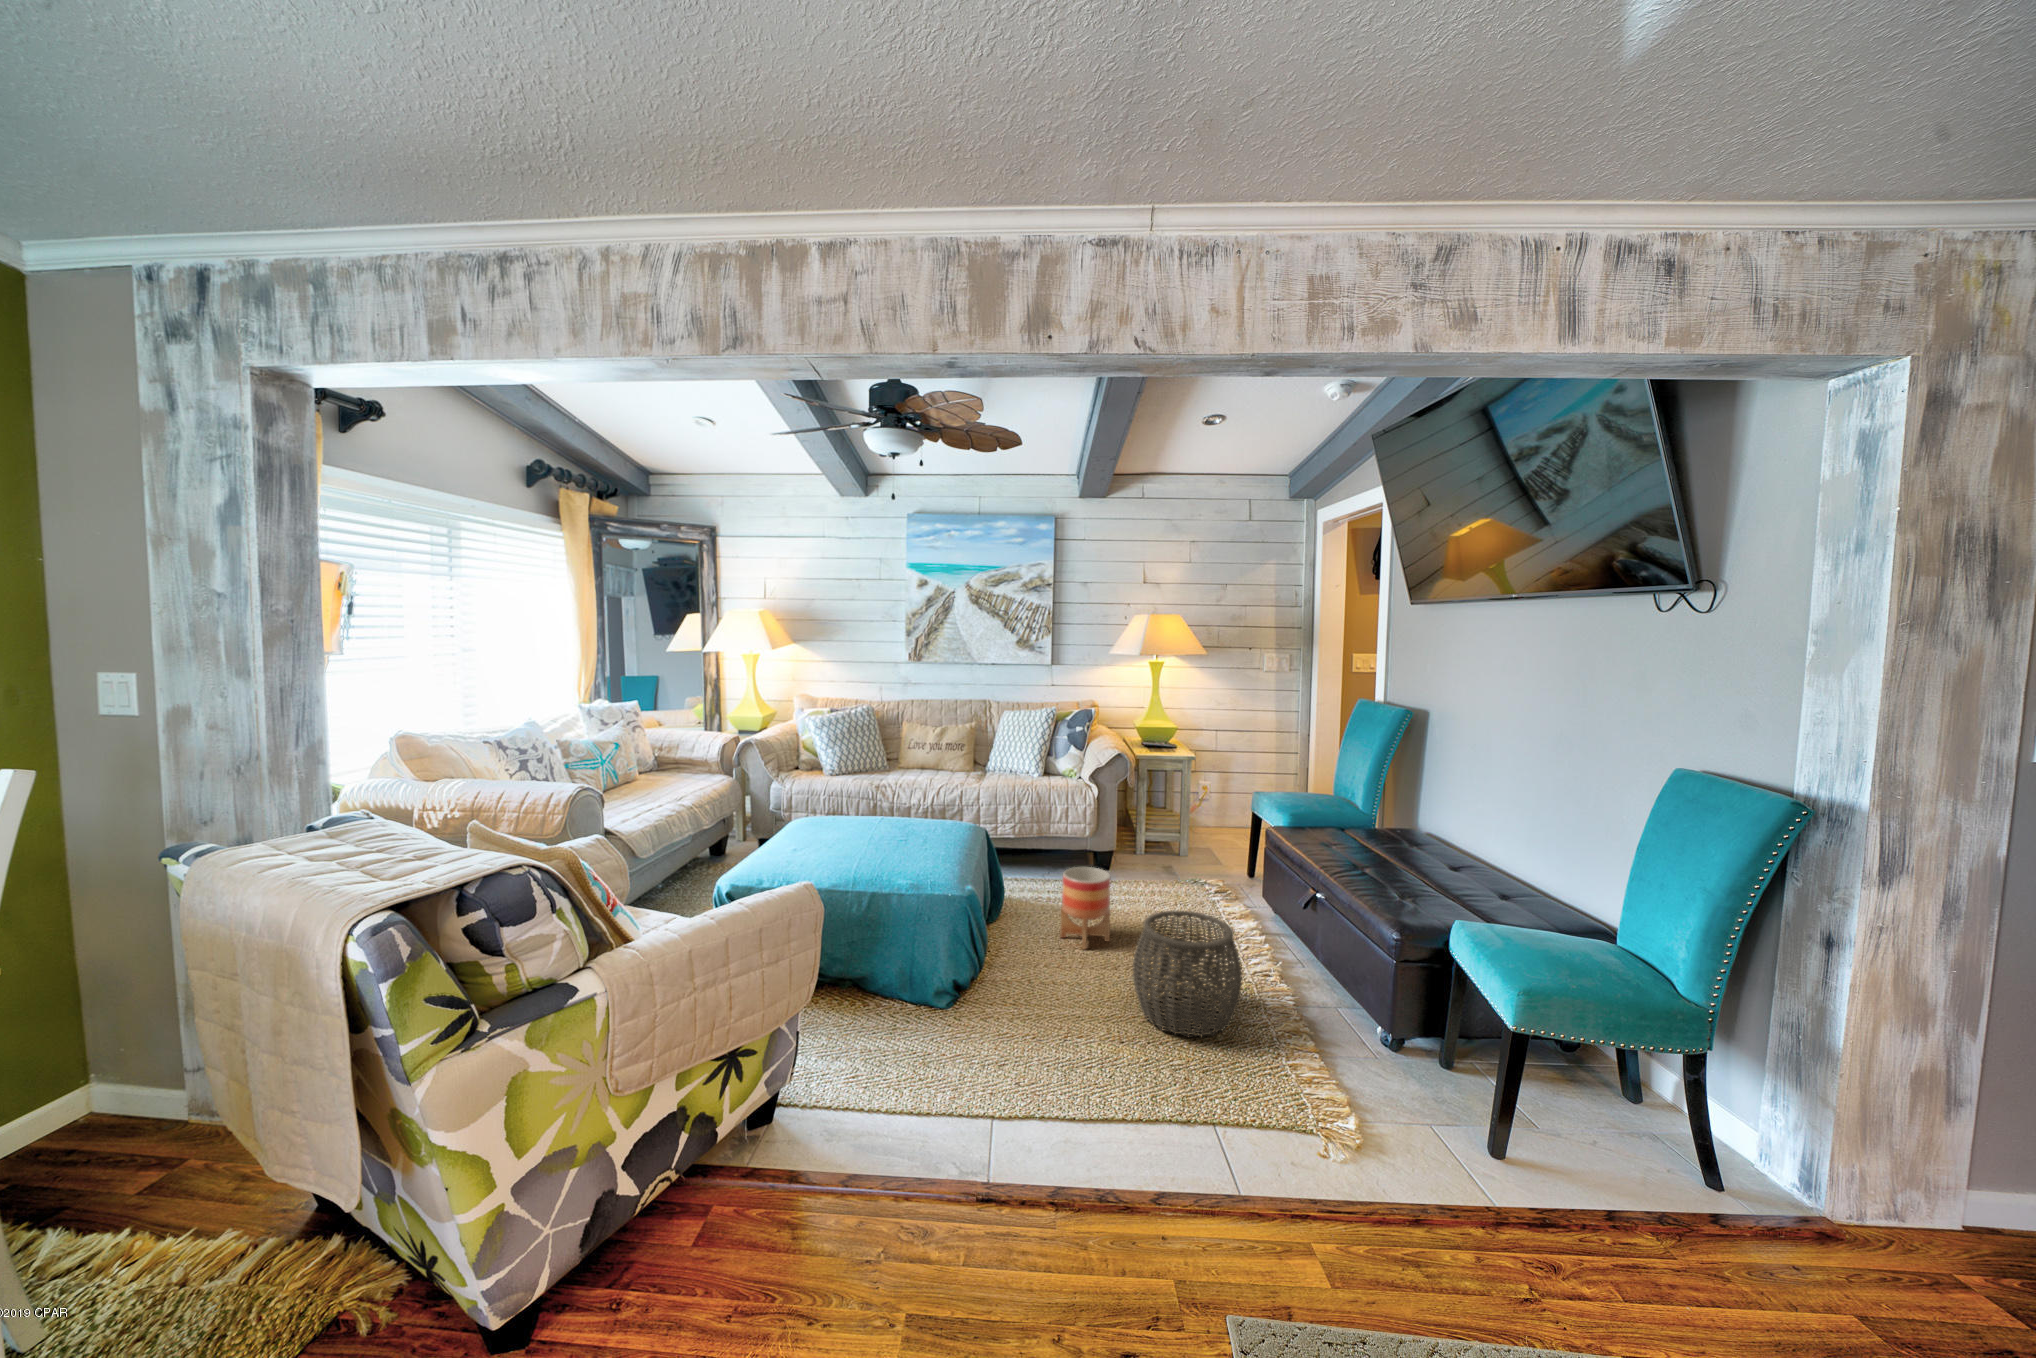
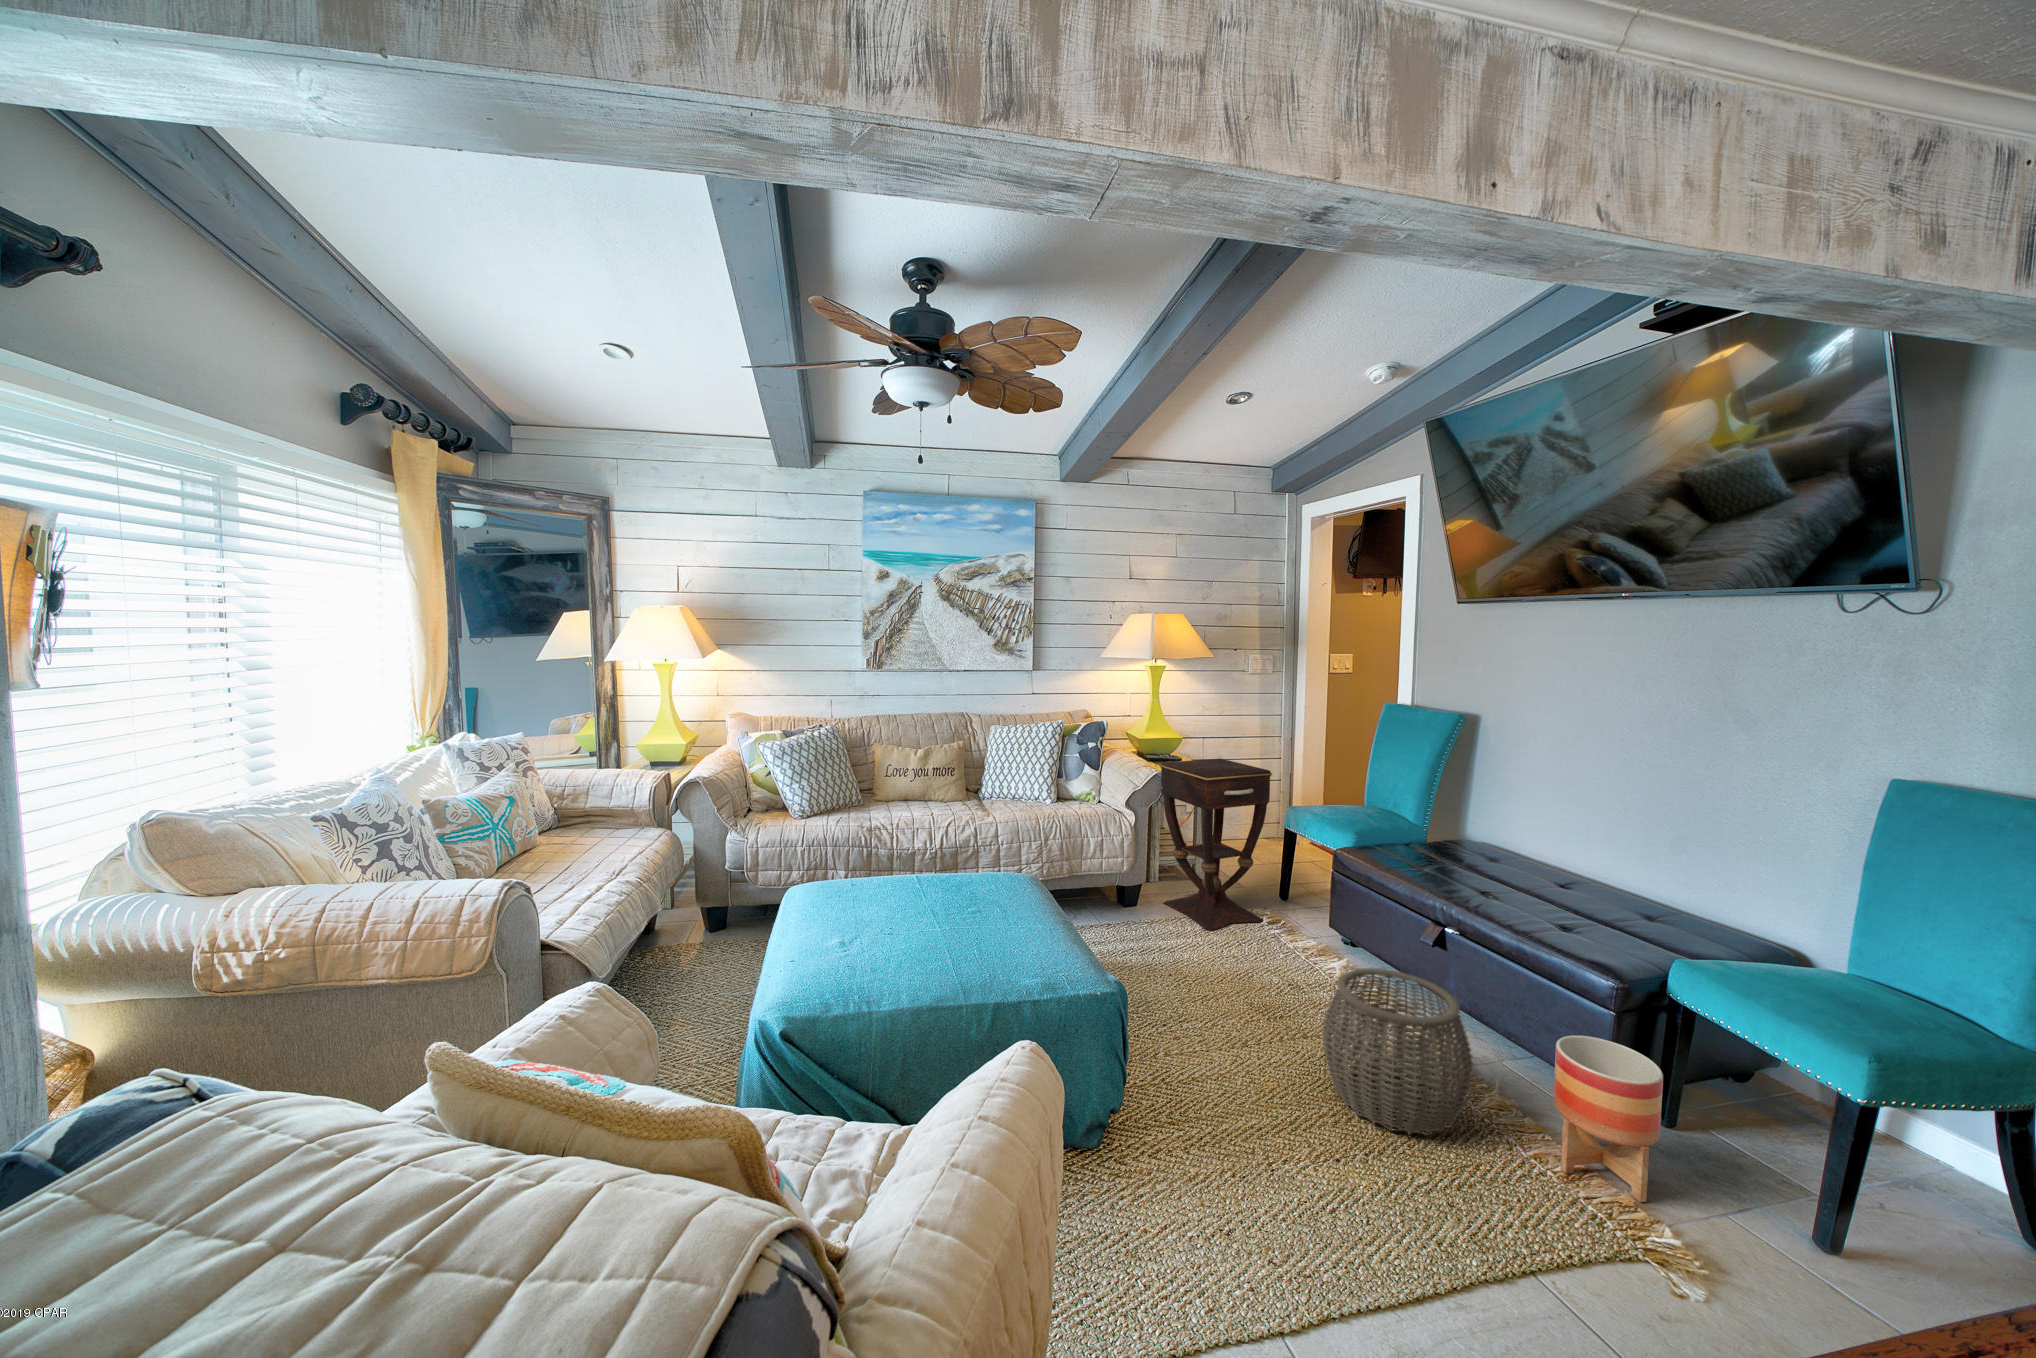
side table: none [1124,746,1213,893] -> present [1160,758,1272,930]
planter: present [1061,867,1110,949] -> present [1554,1036,1663,1202]

